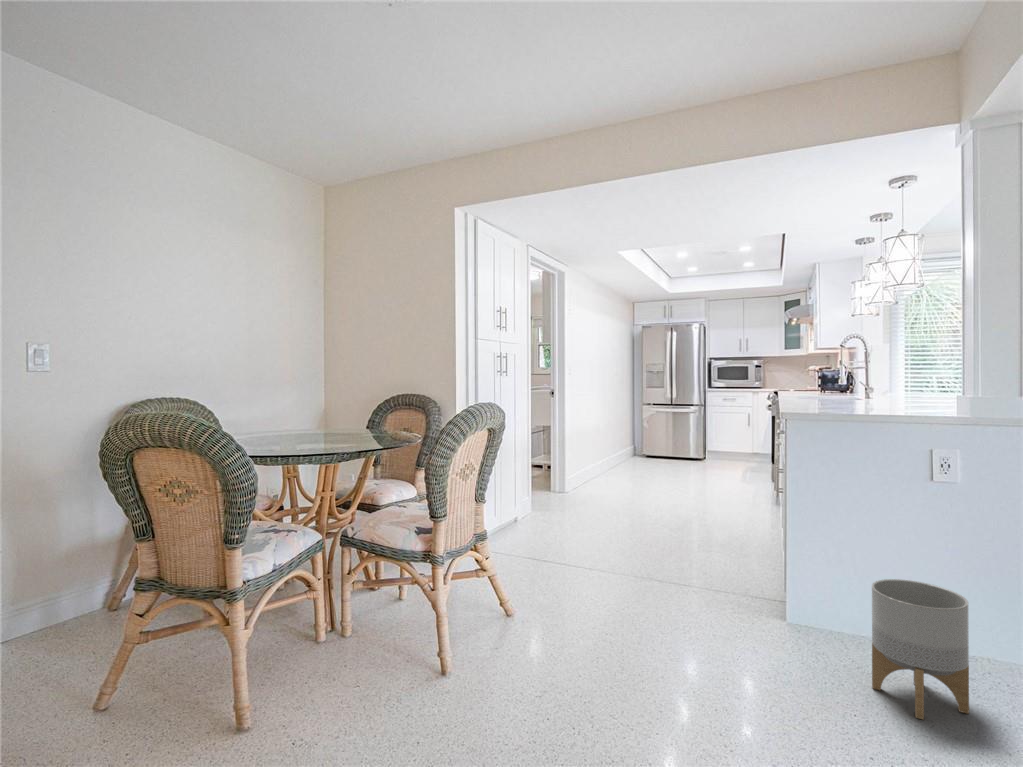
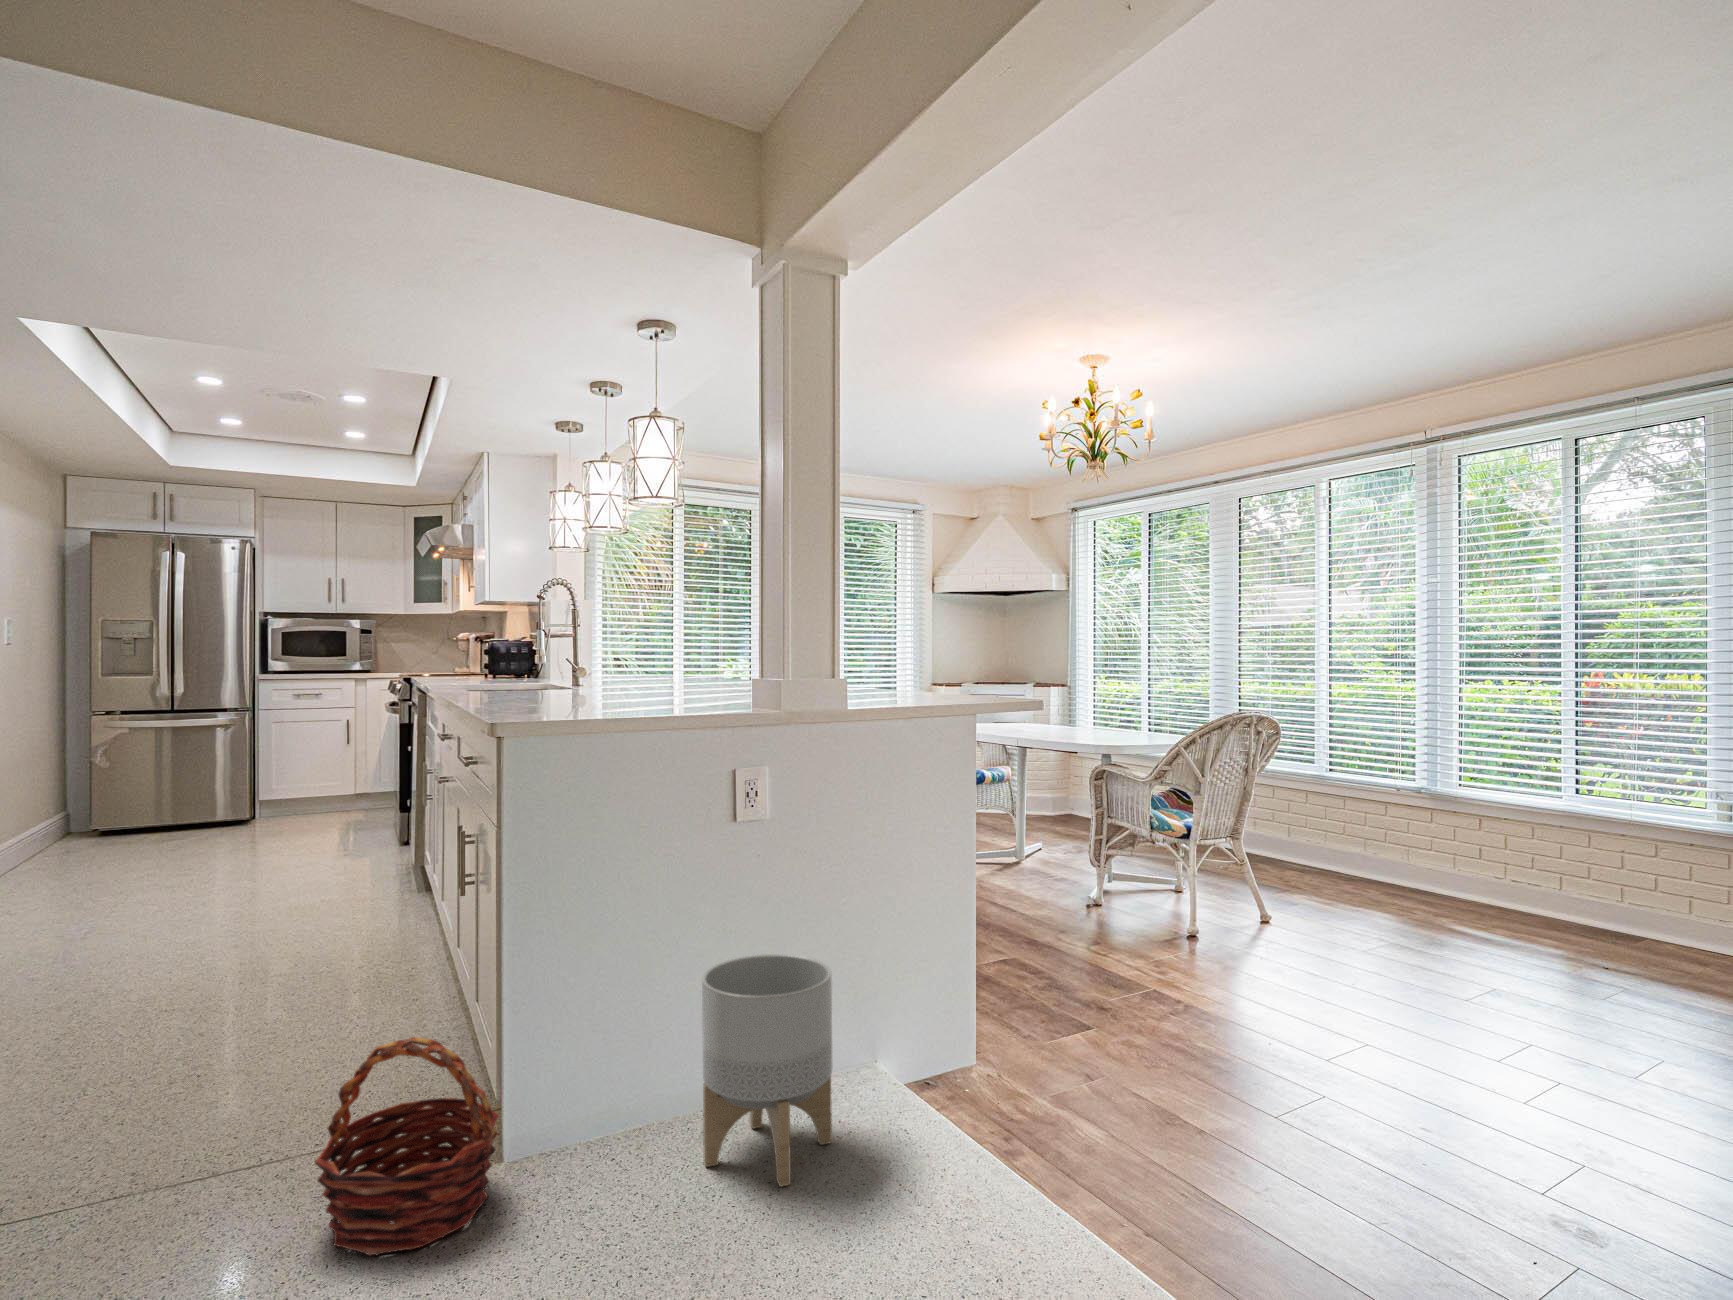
basket: none [680,566,759,657] -> present [315,1037,498,1255]

